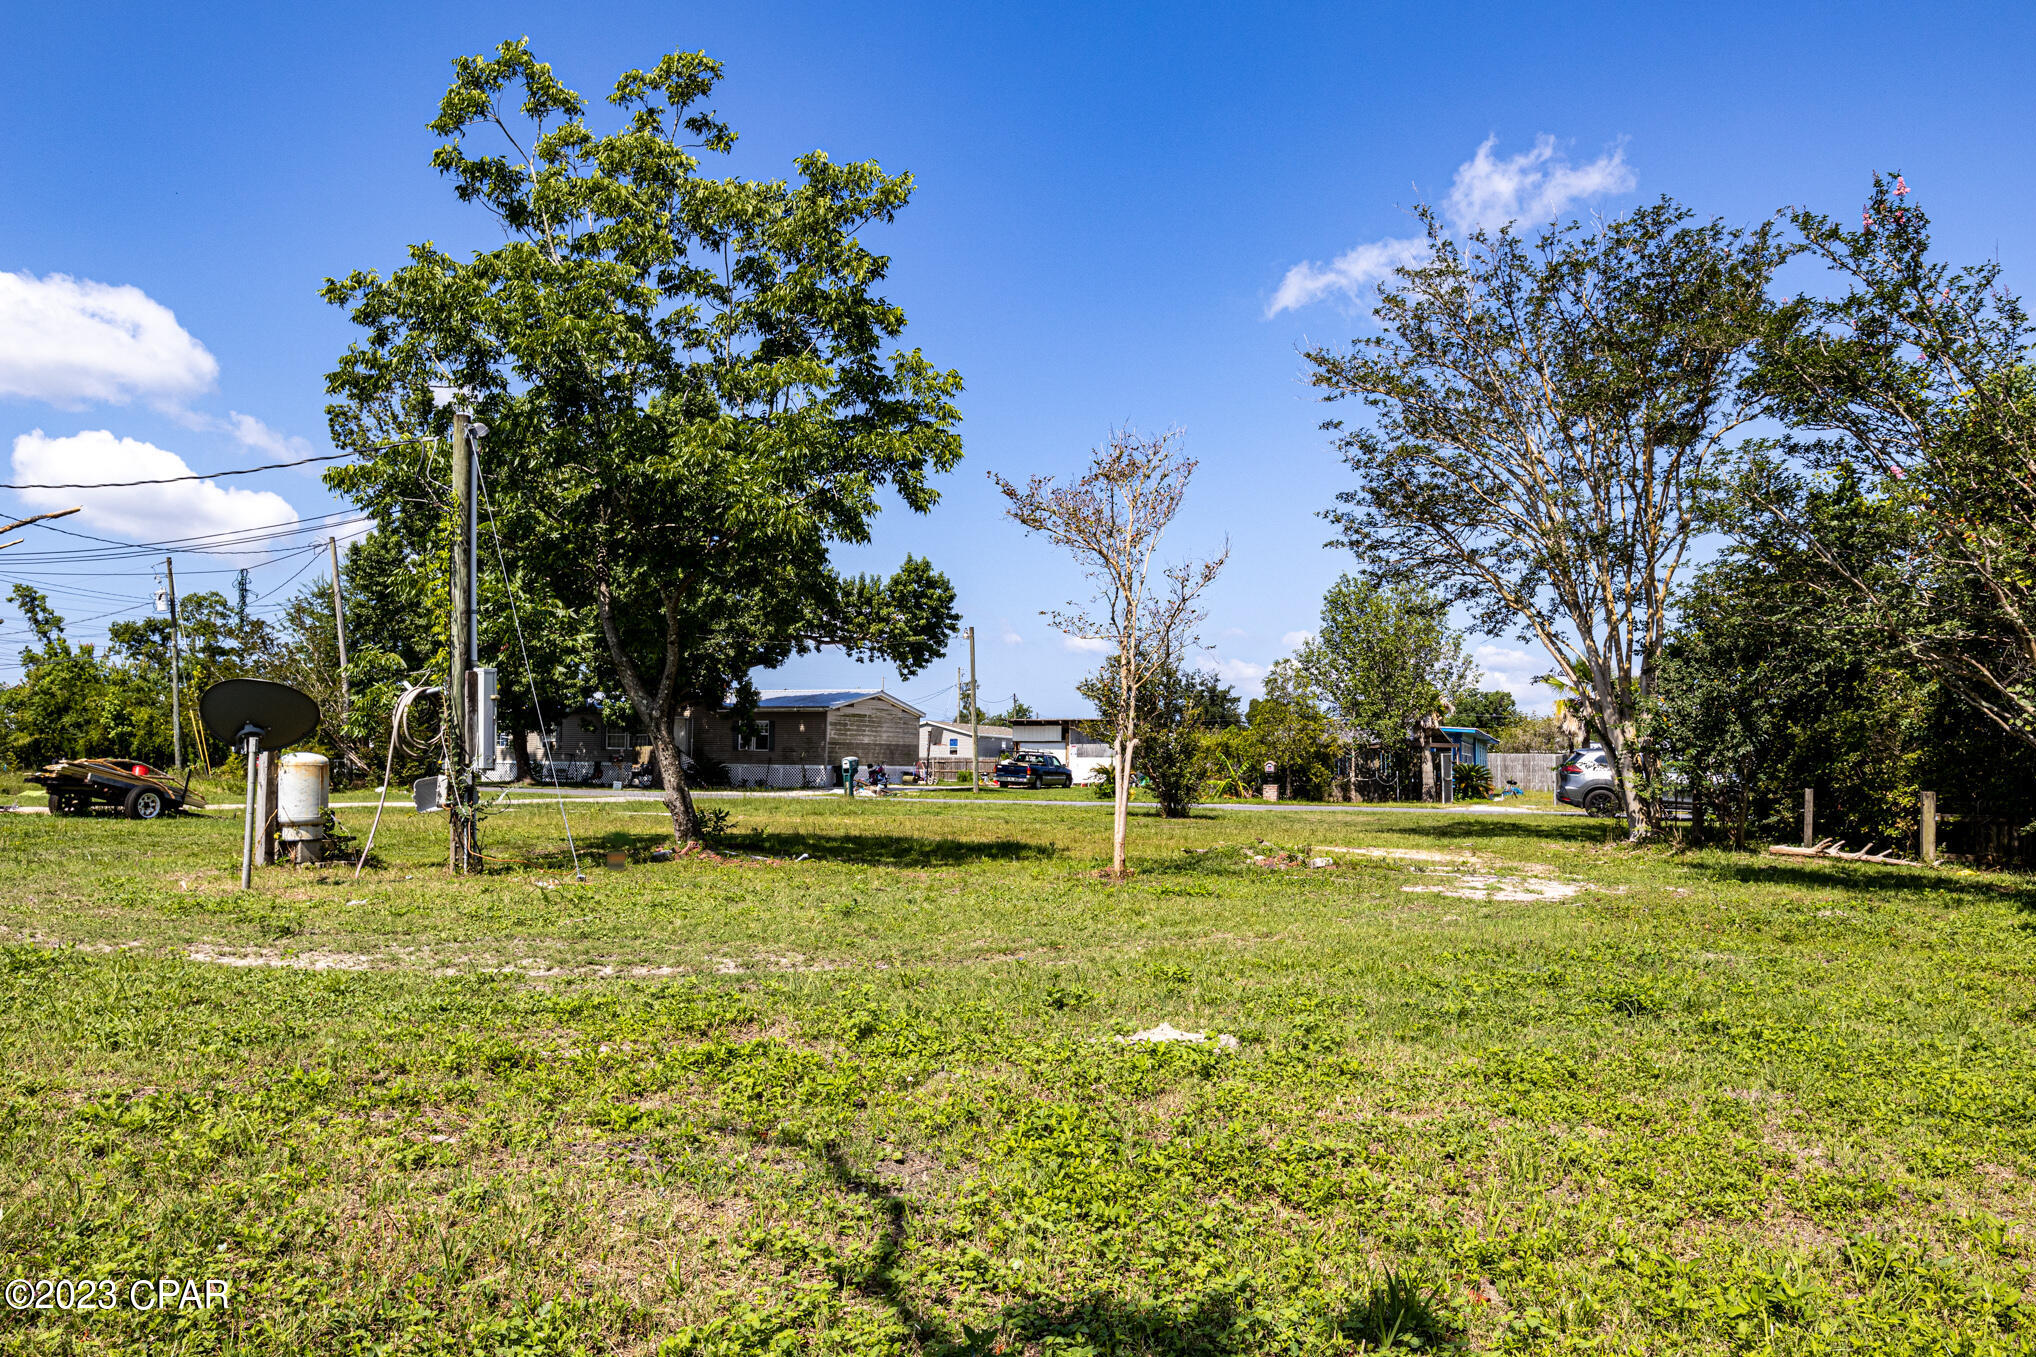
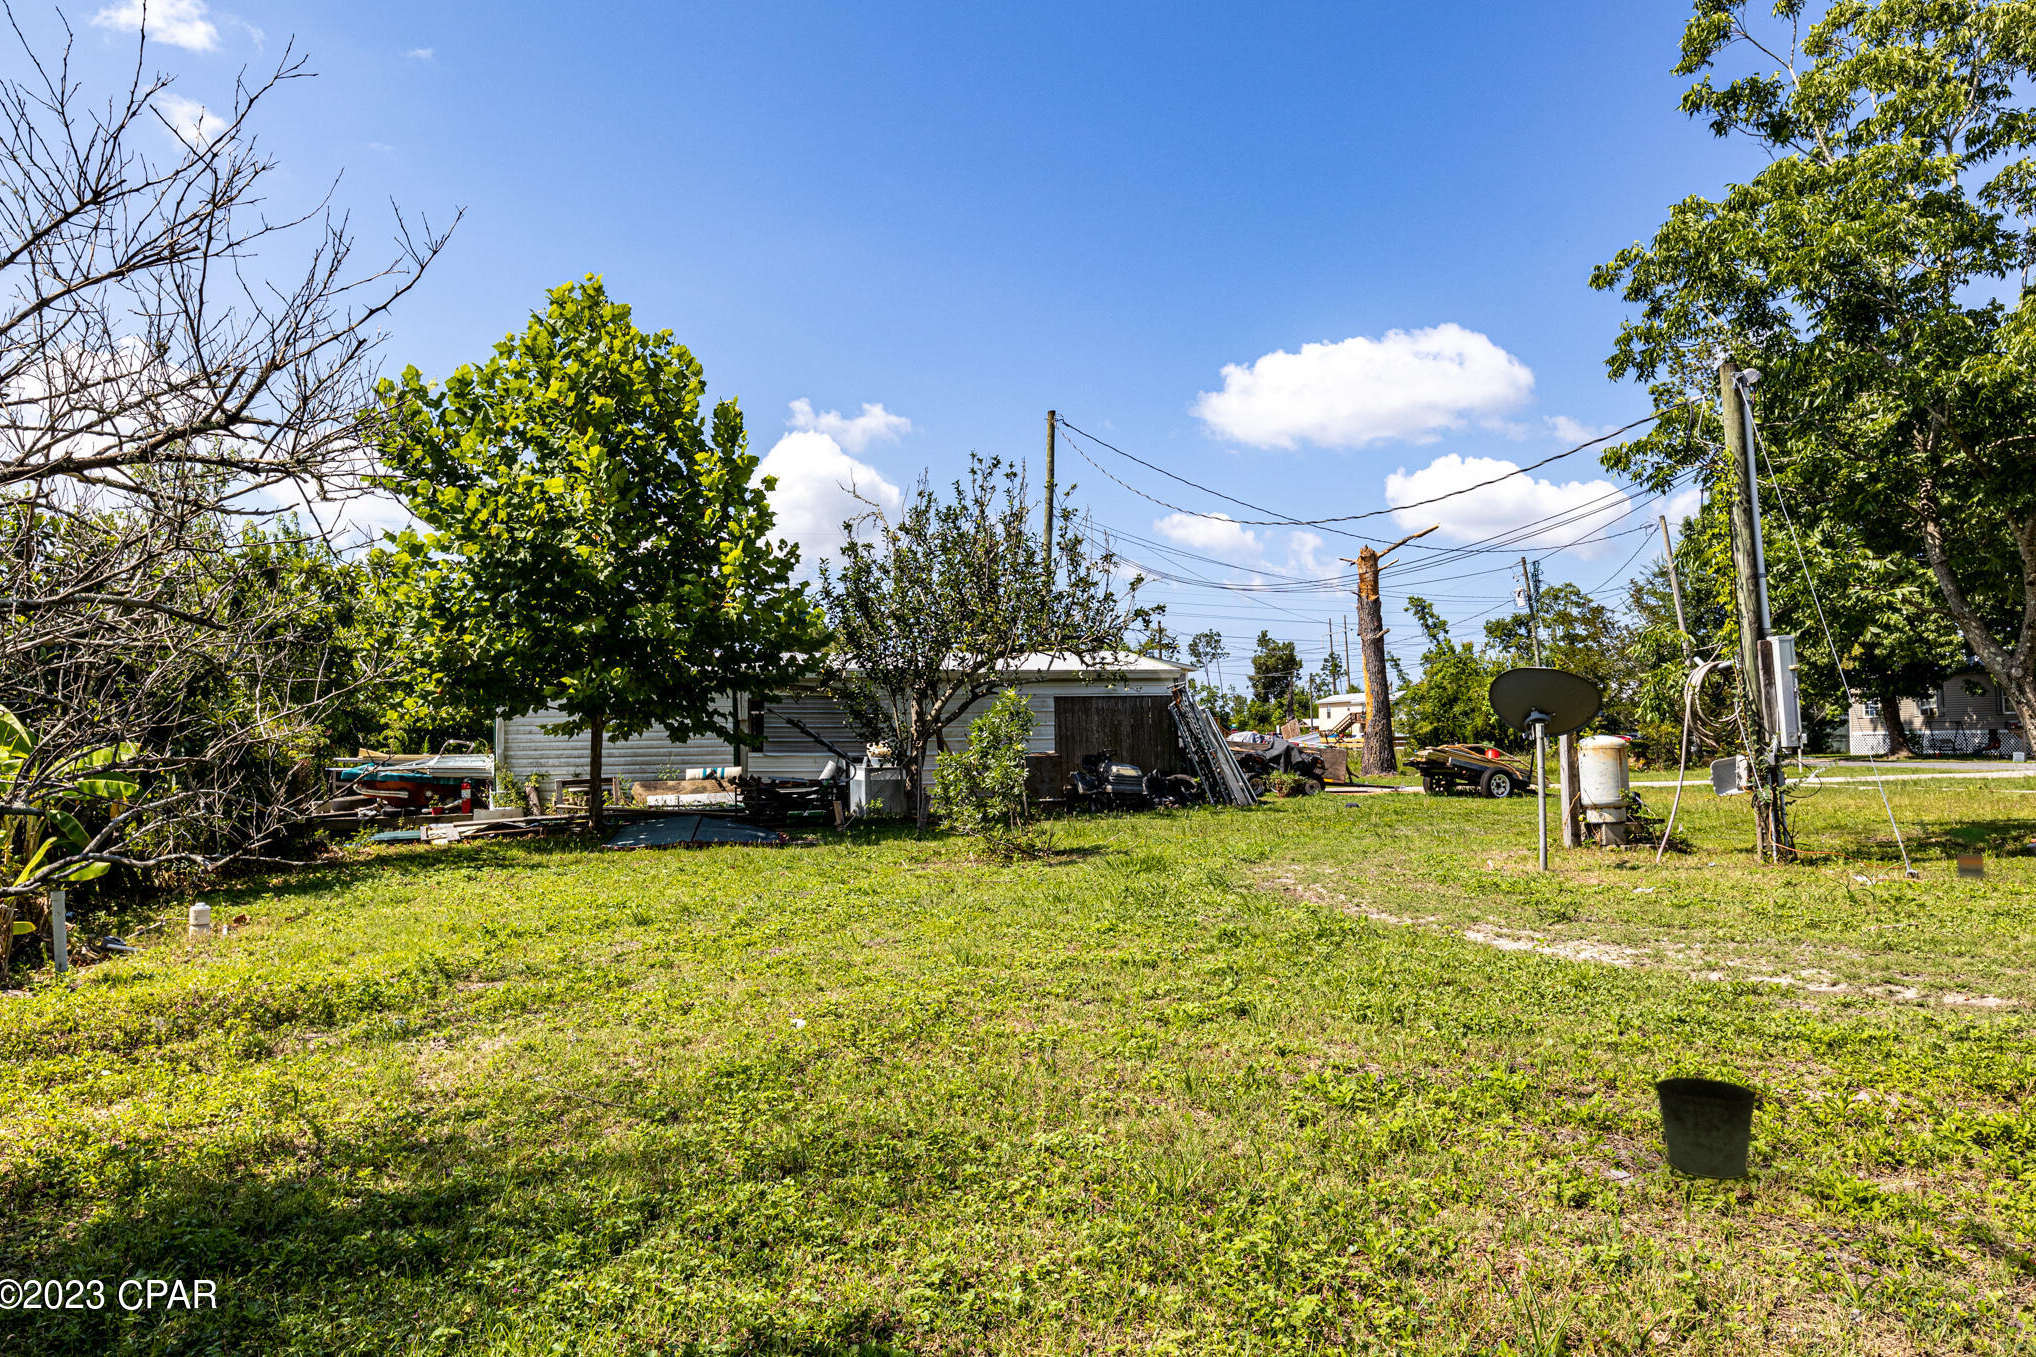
bucket: none [518,1096,621,1199] -> present [1649,1077,1763,1179]

